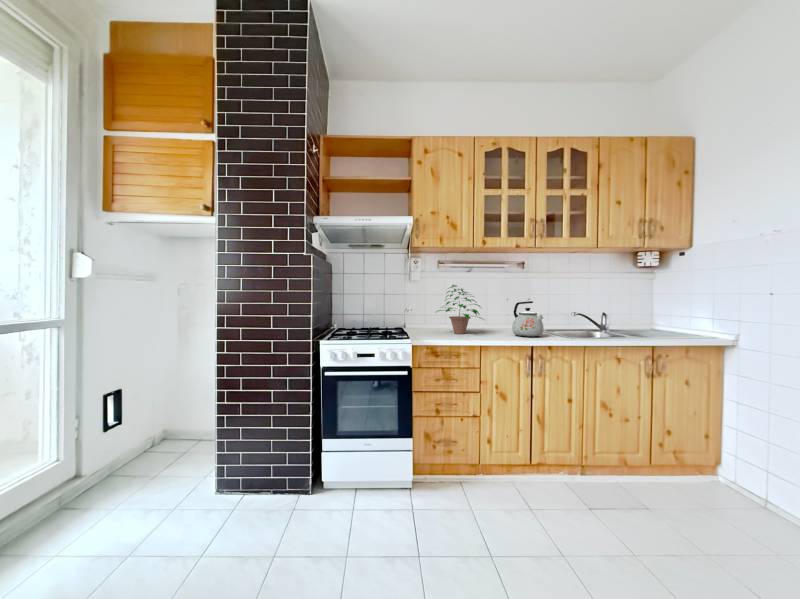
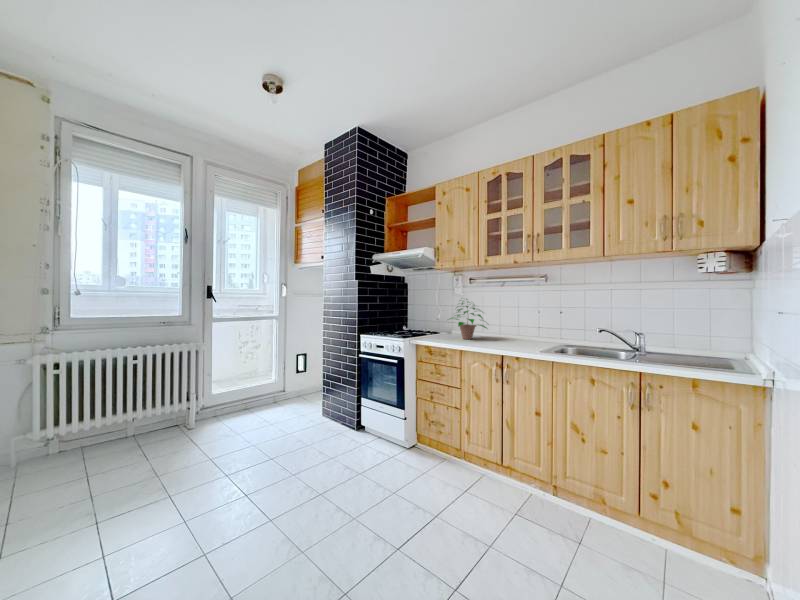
kettle: present [512,301,544,337] -> none [500,314,529,347]

